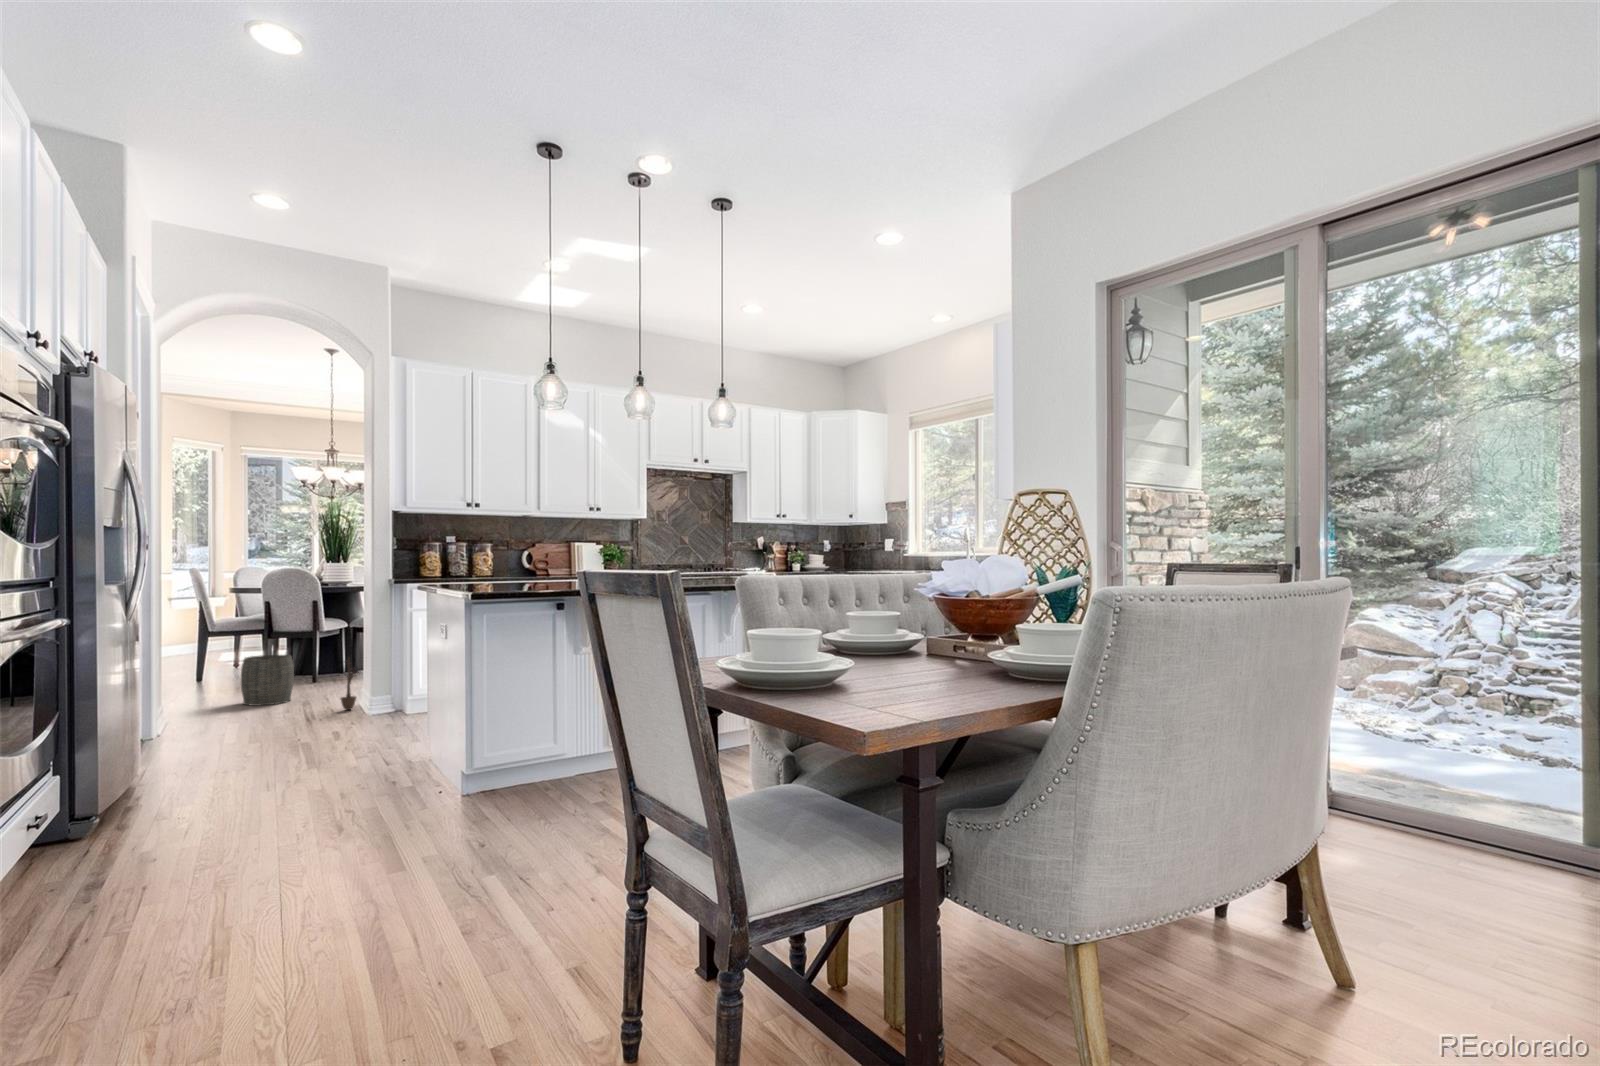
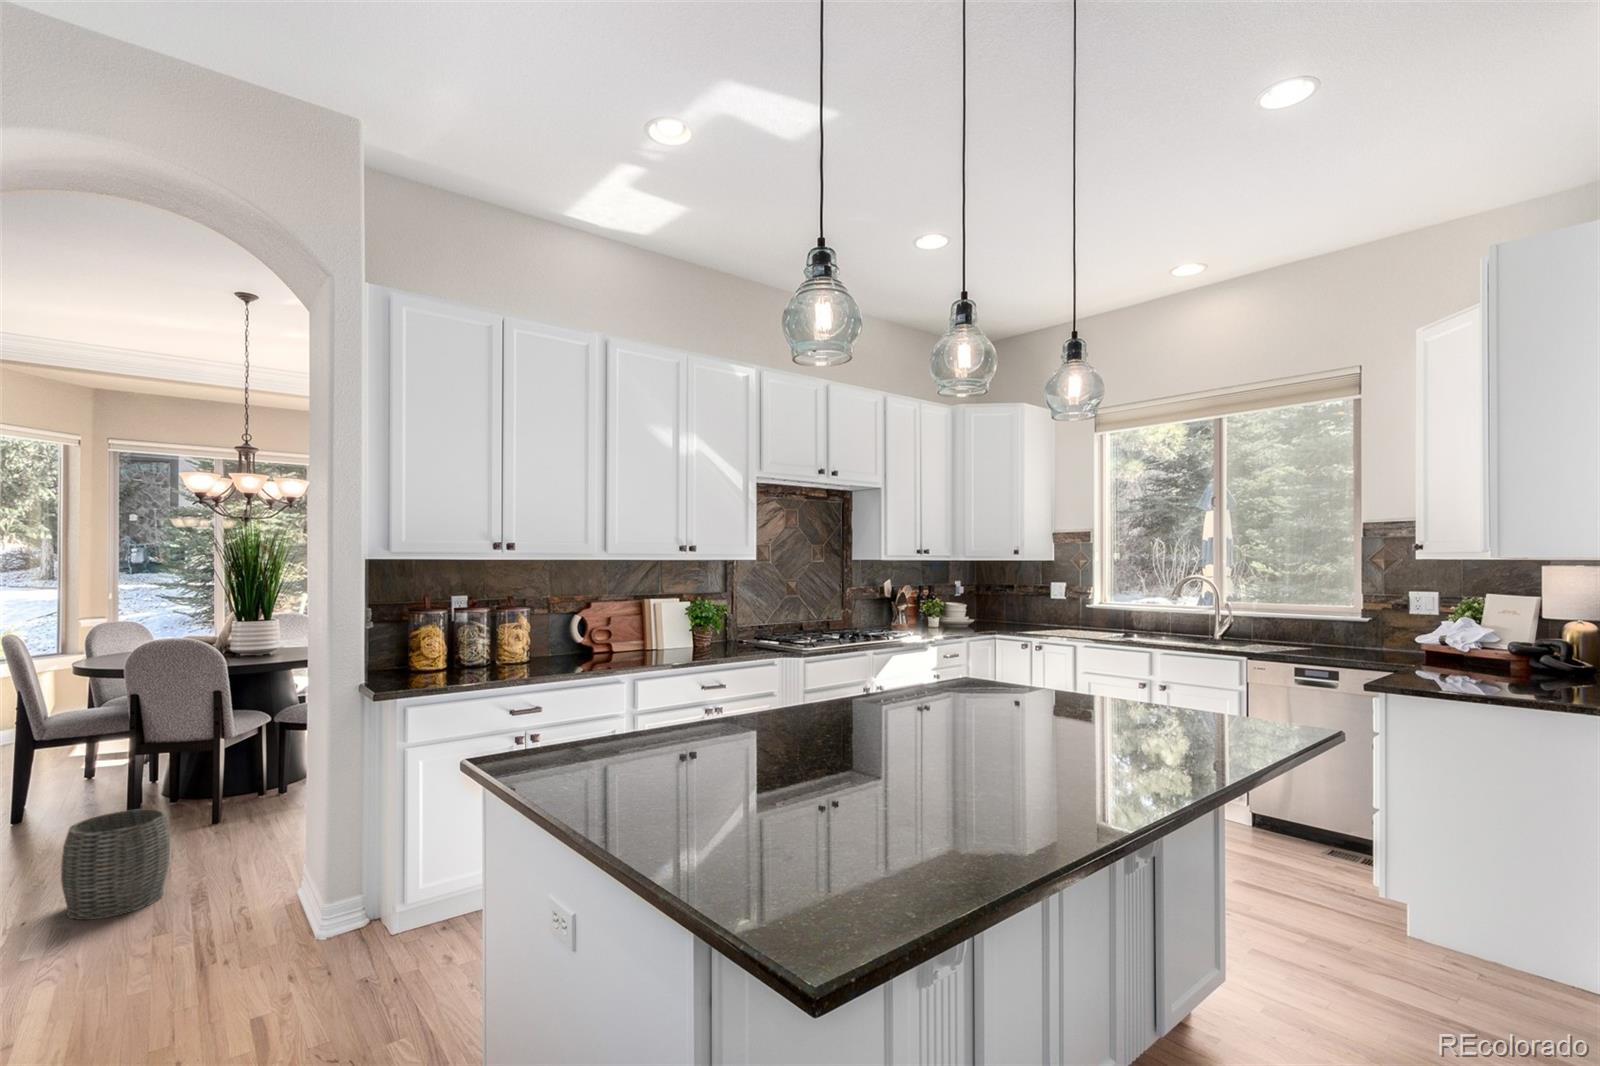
decorative plant: present [341,658,360,710] -> none [257,834,300,937]

